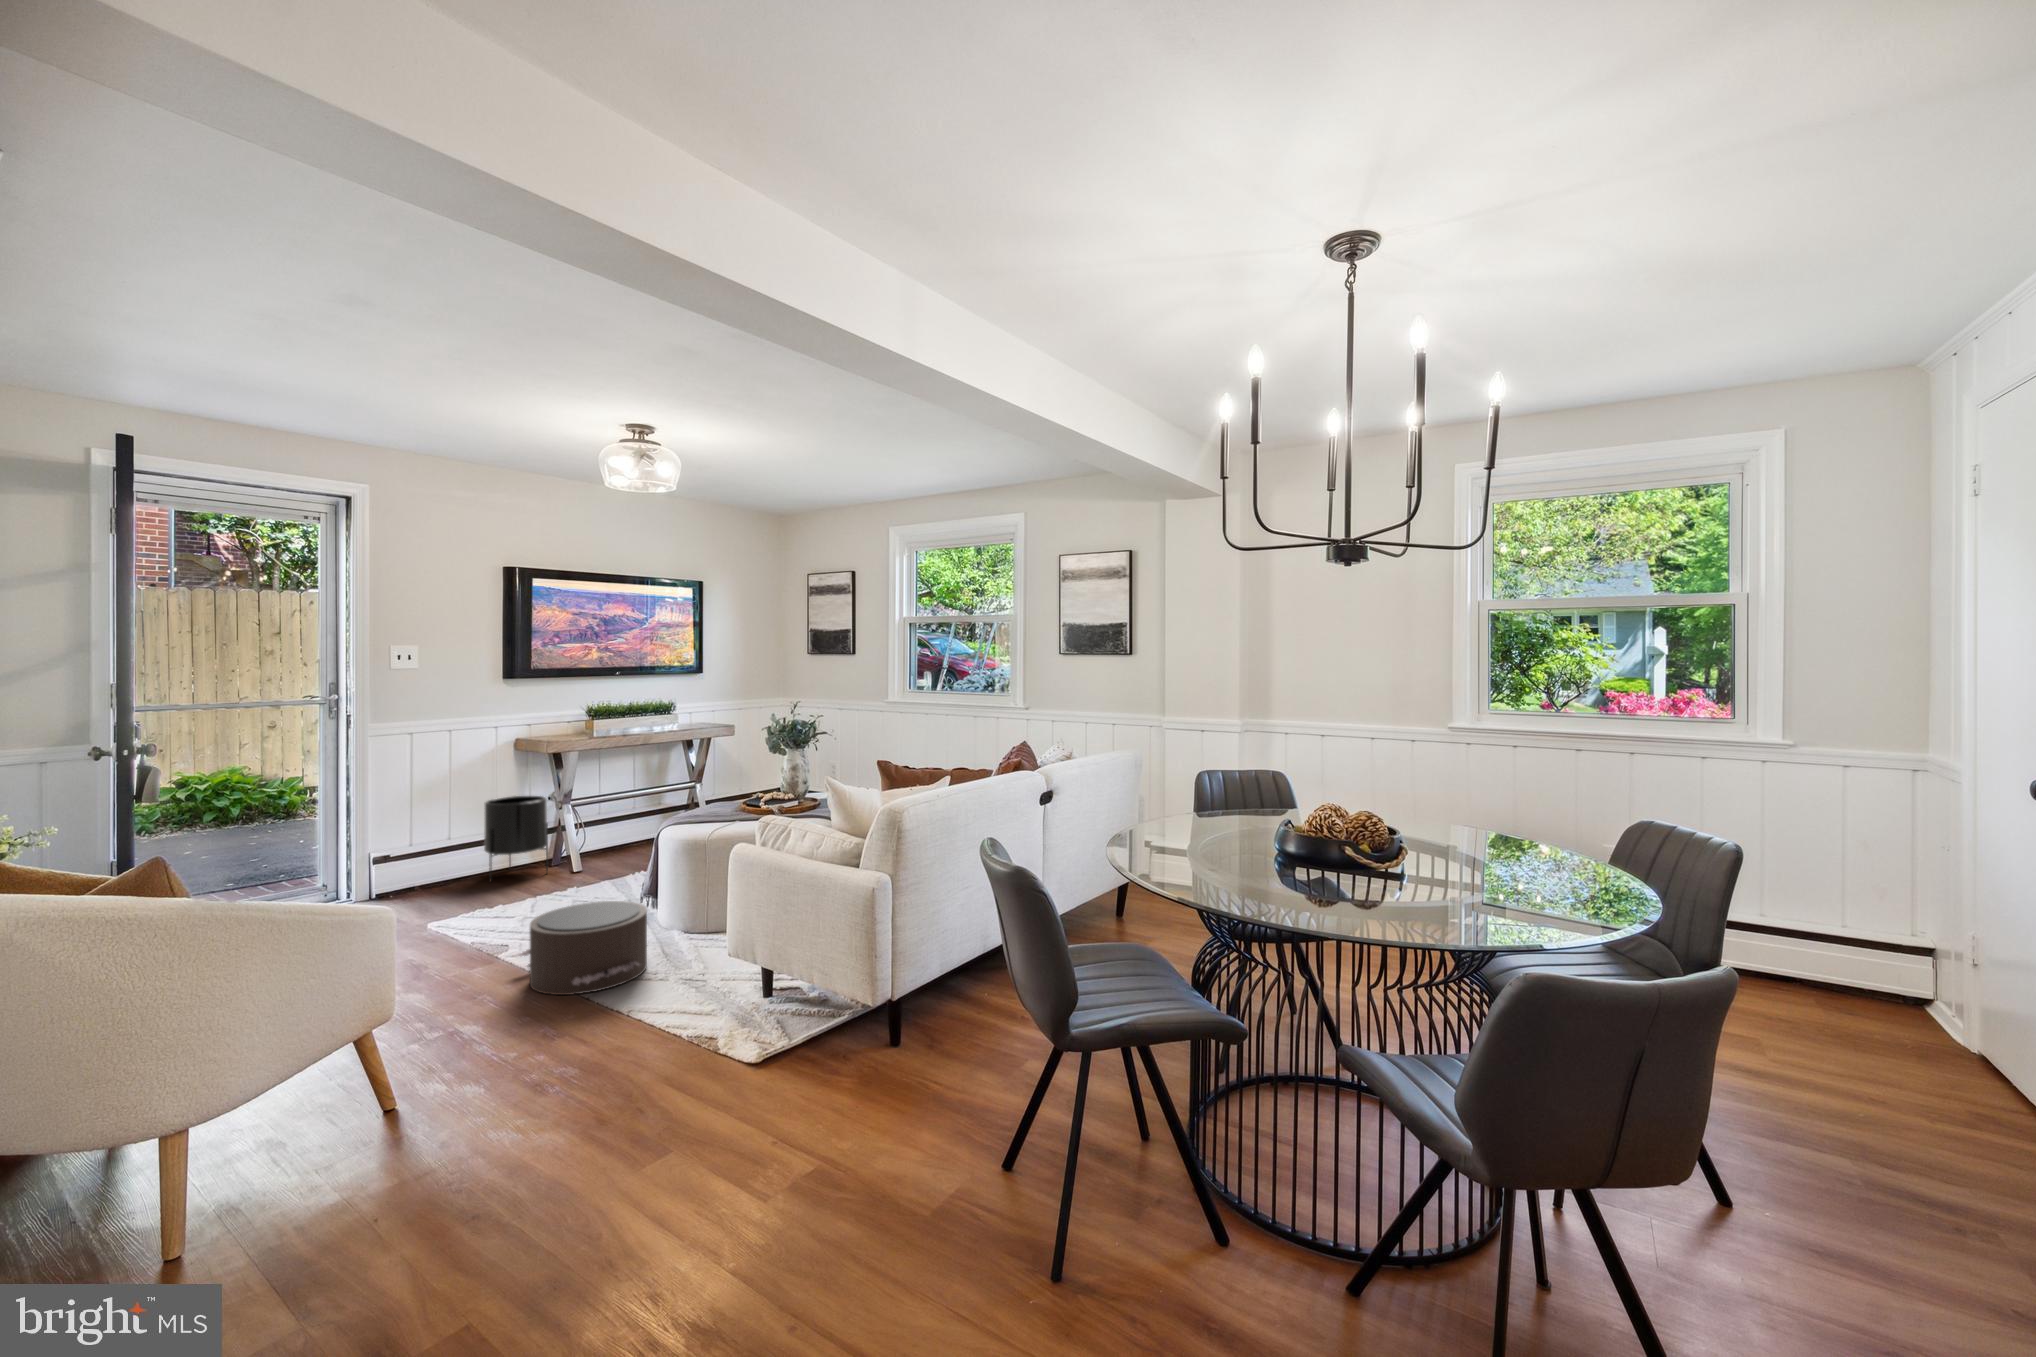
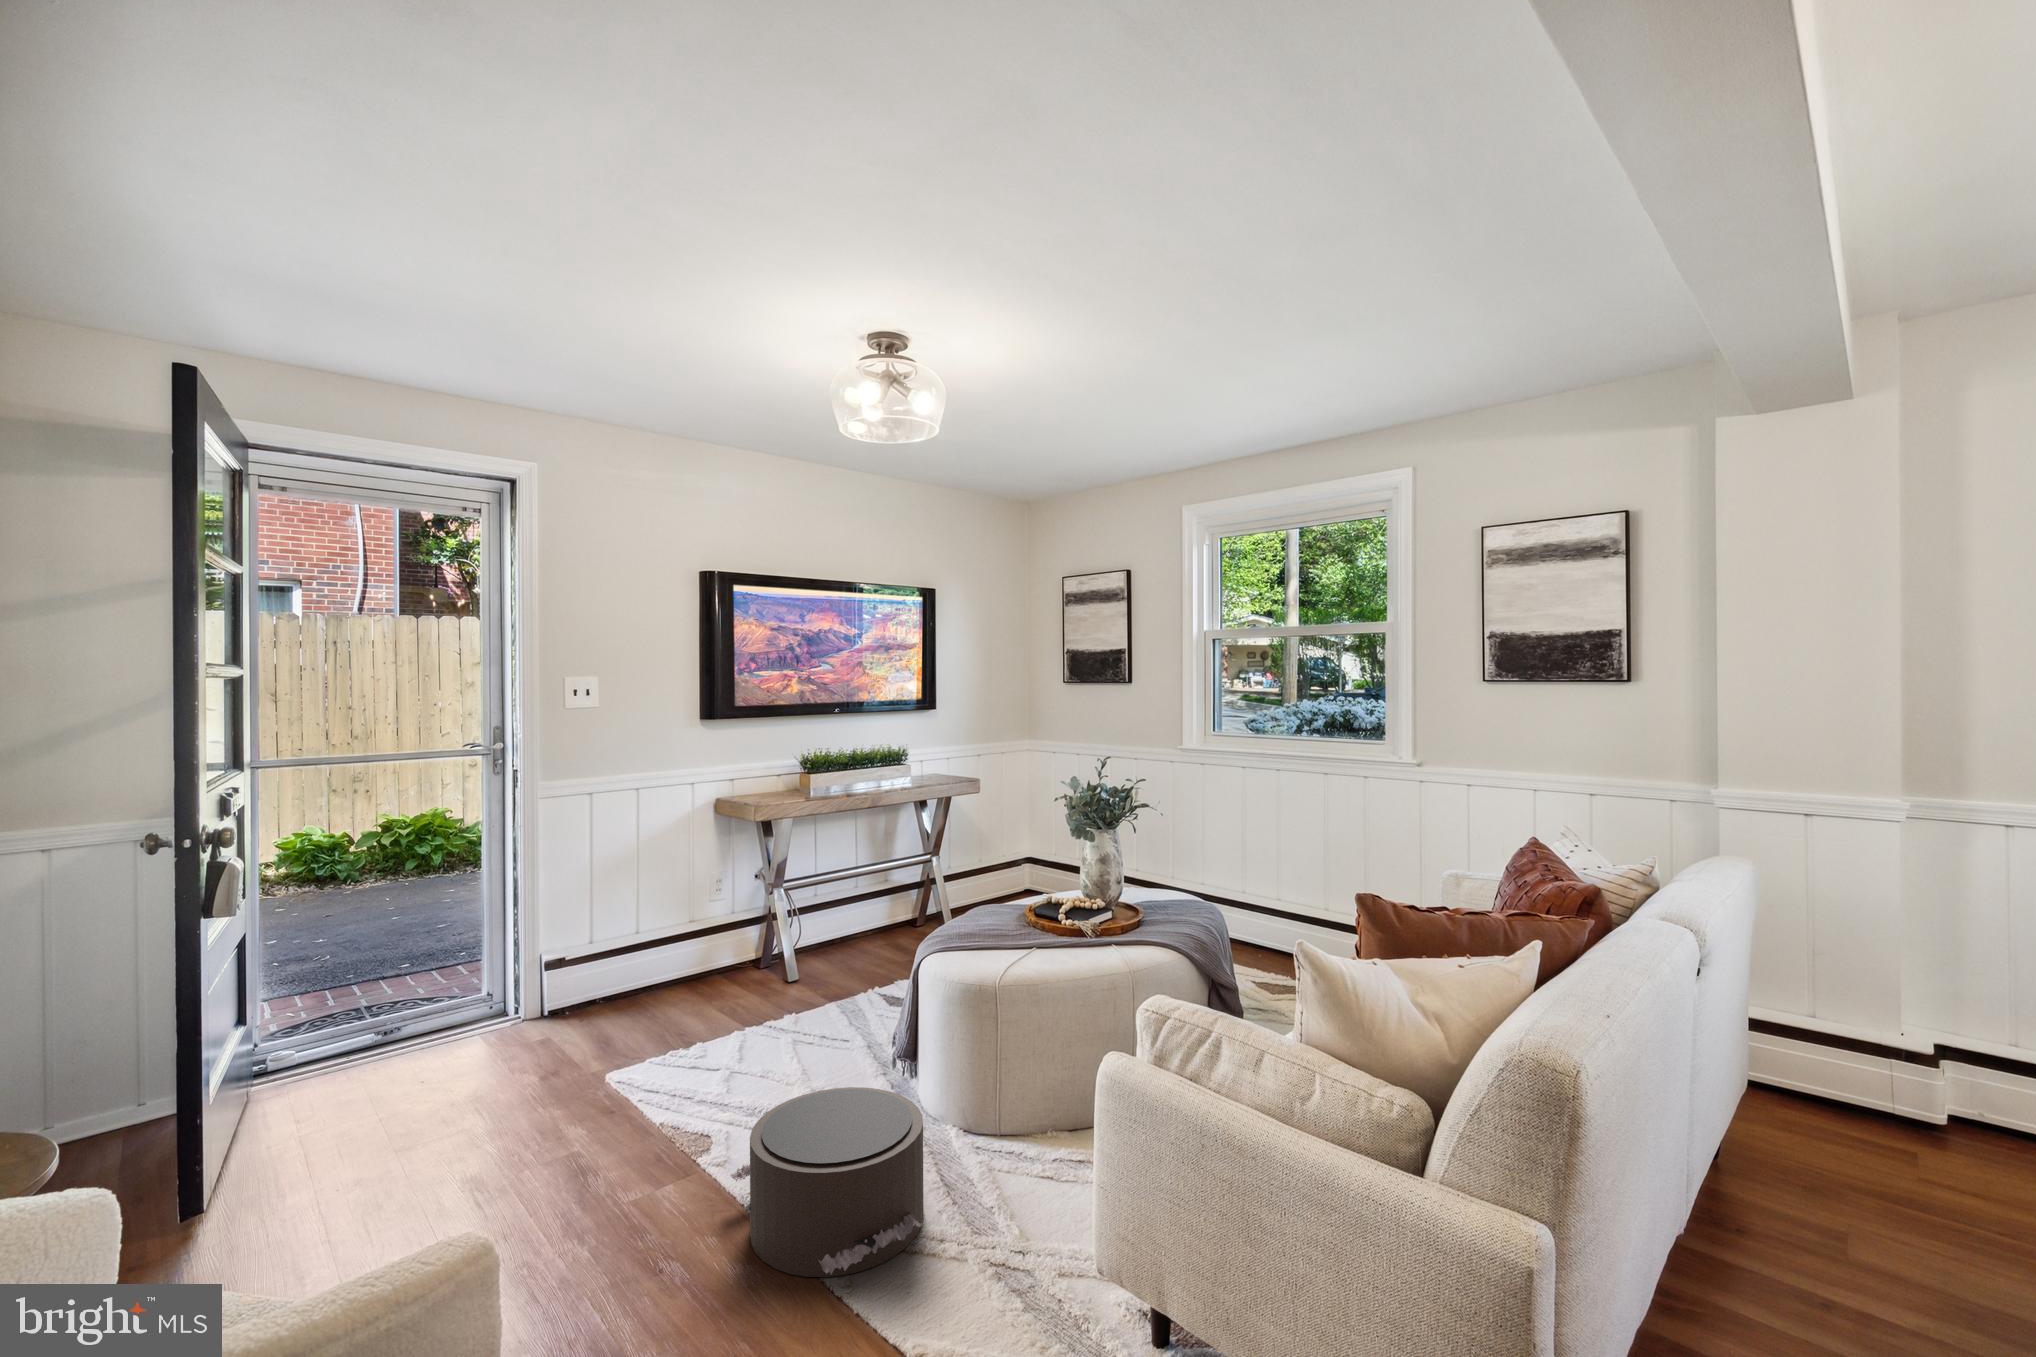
planter: present [484,796,548,881] -> none [676,876,753,998]

